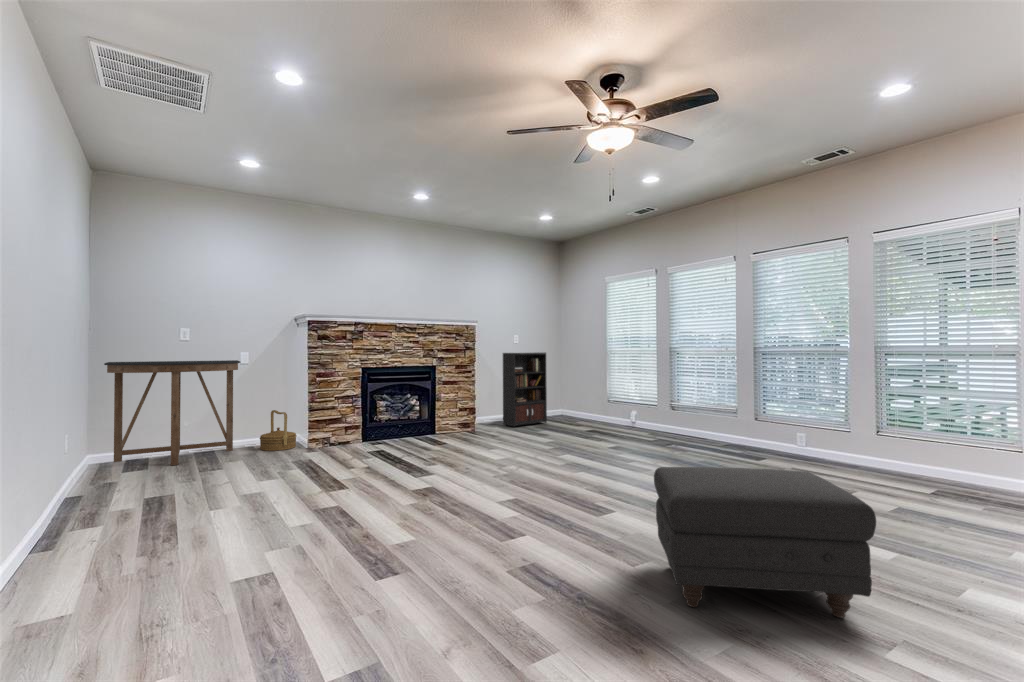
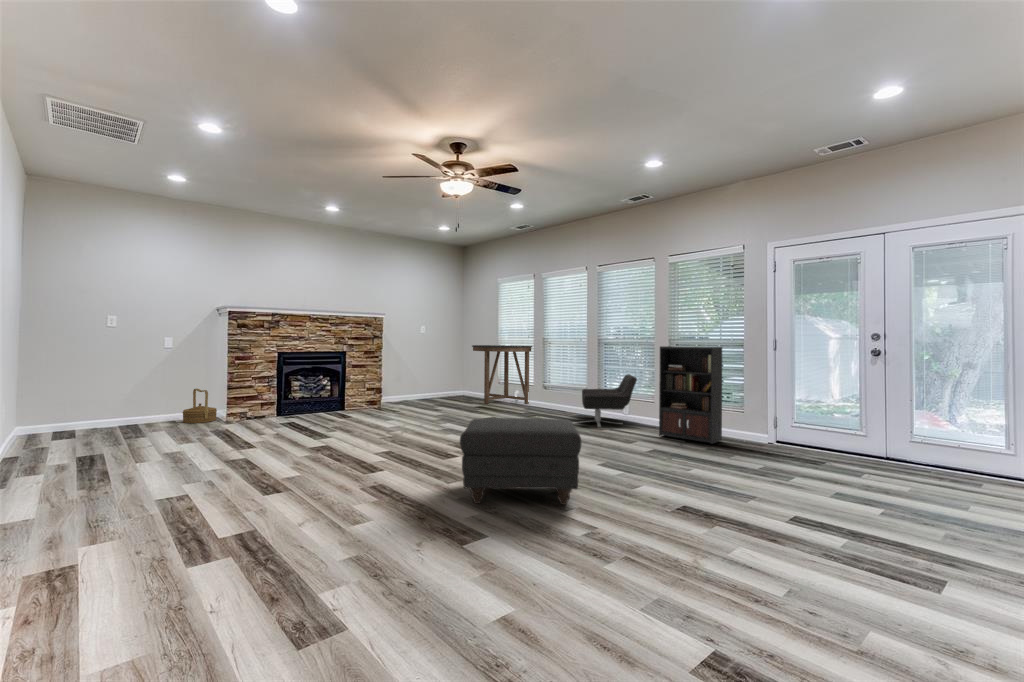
bookcase: present [503,352,547,426] -> present [659,346,745,444]
console table: present [104,360,241,466] -> present [472,345,532,404]
lounge chair: none [728,393,822,464] -> present [574,375,637,427]

